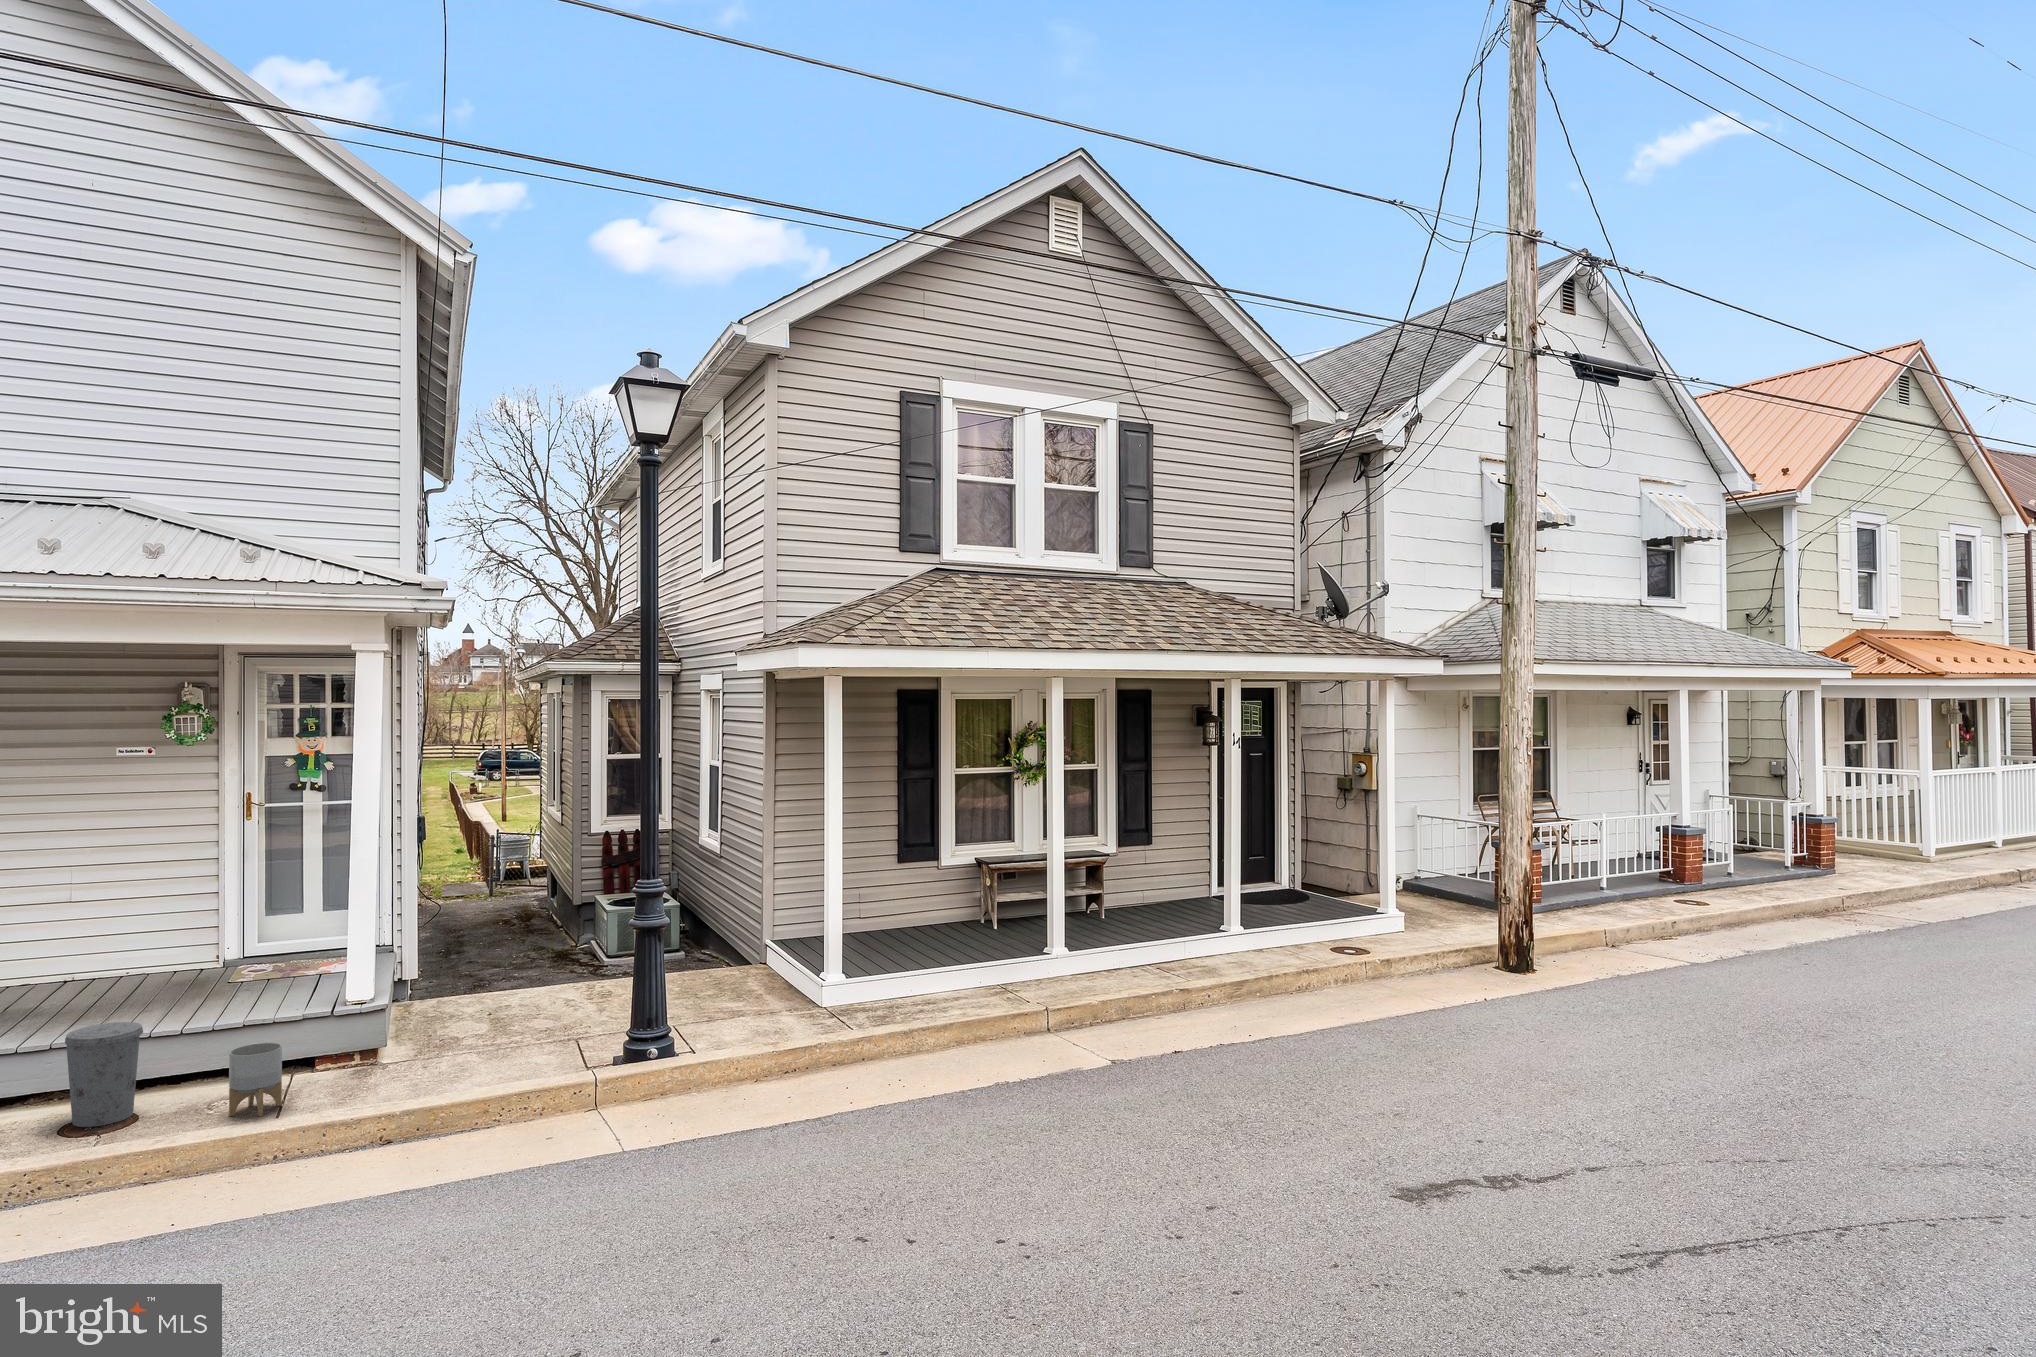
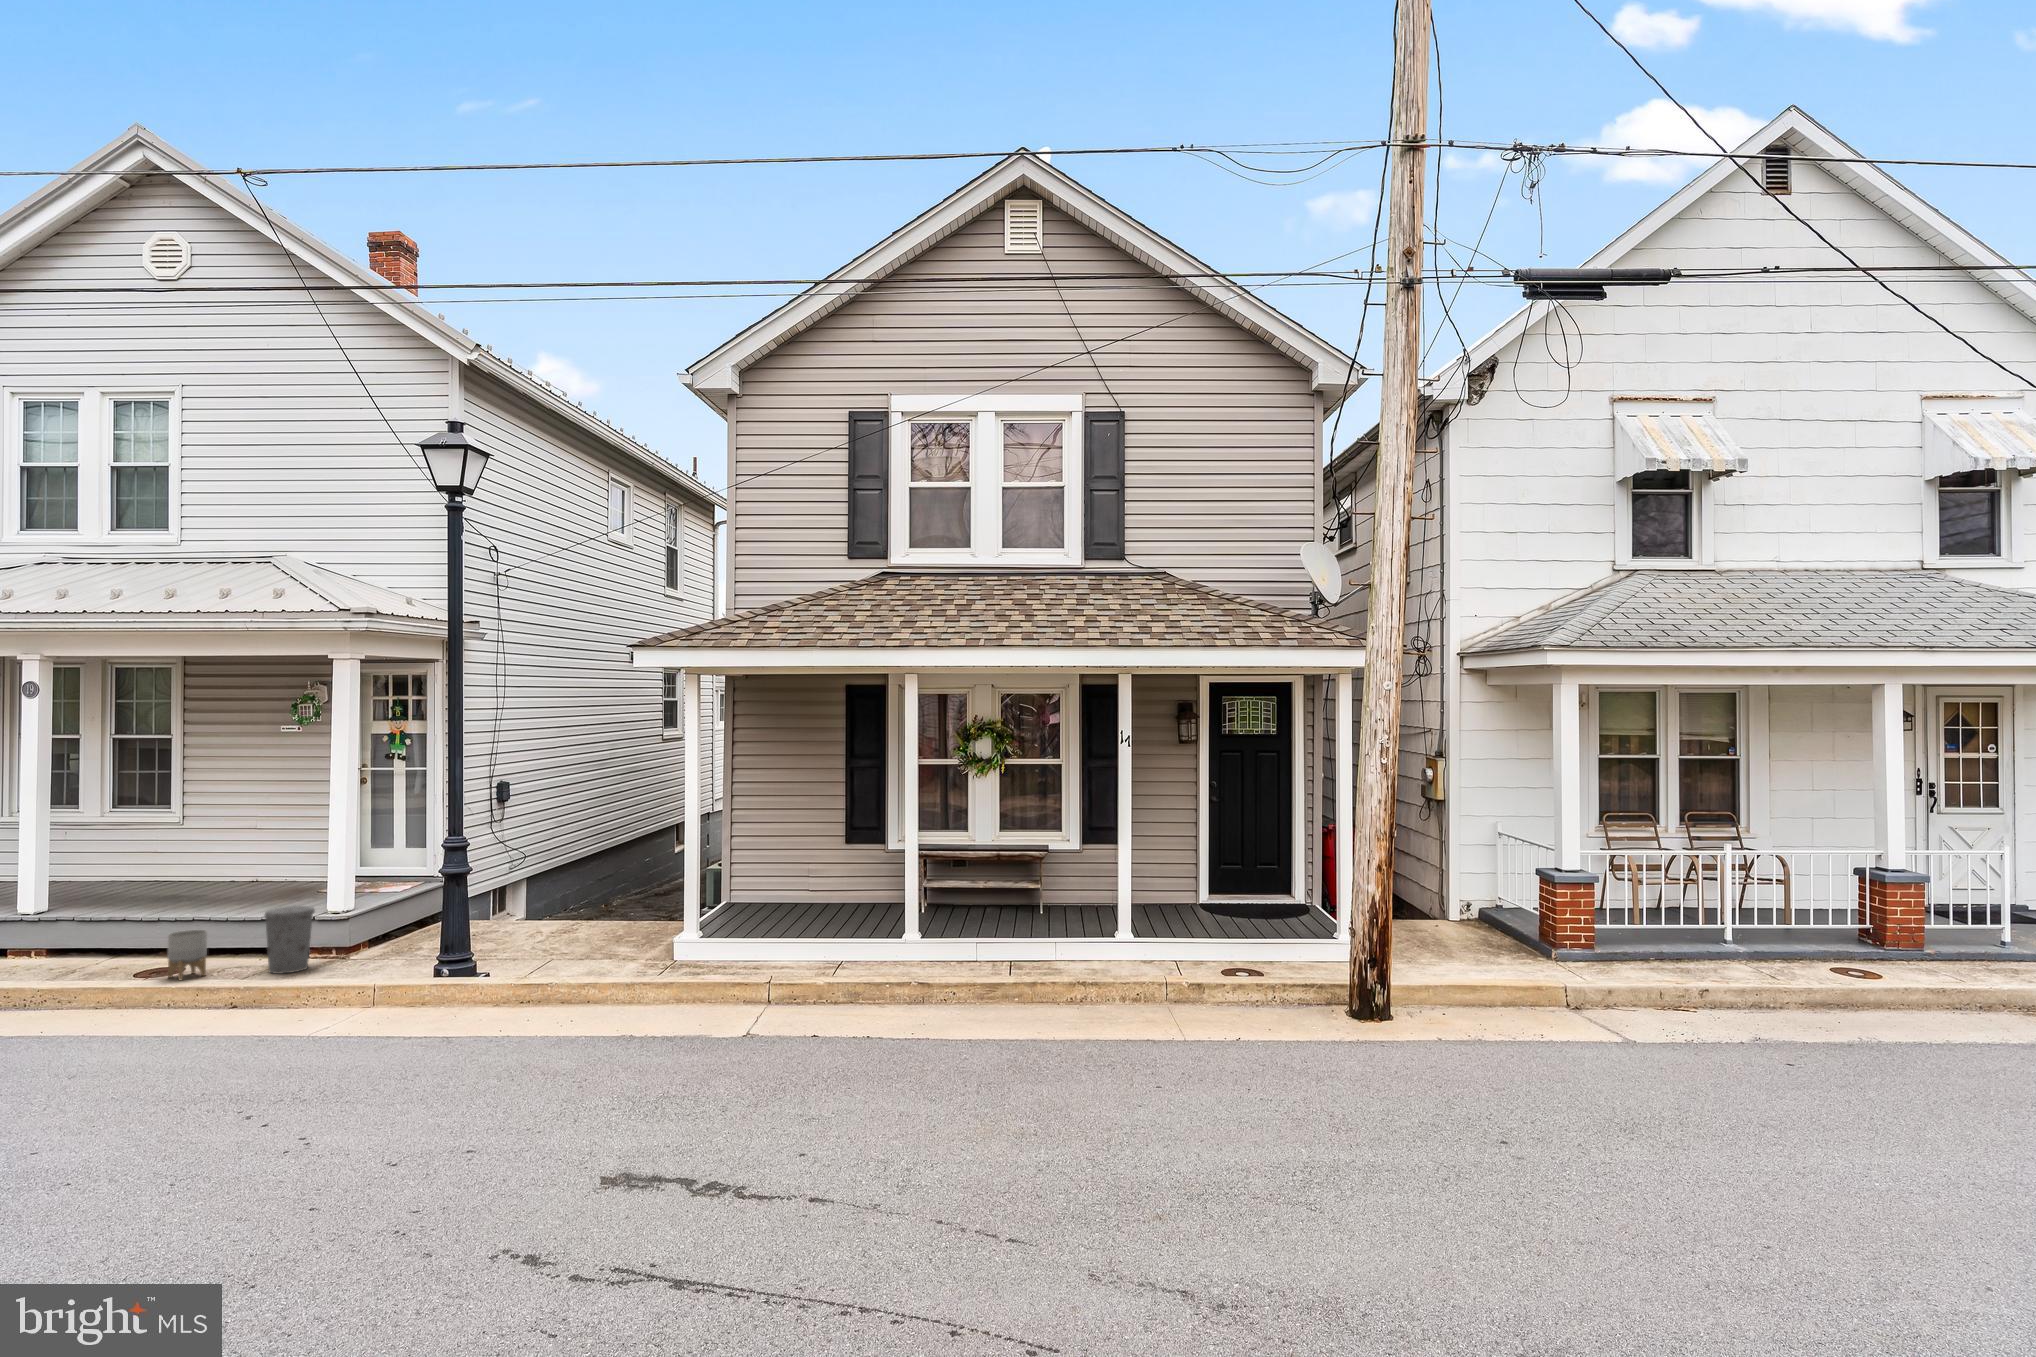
trash can: present [65,1022,143,1127] -> present [264,906,315,974]

